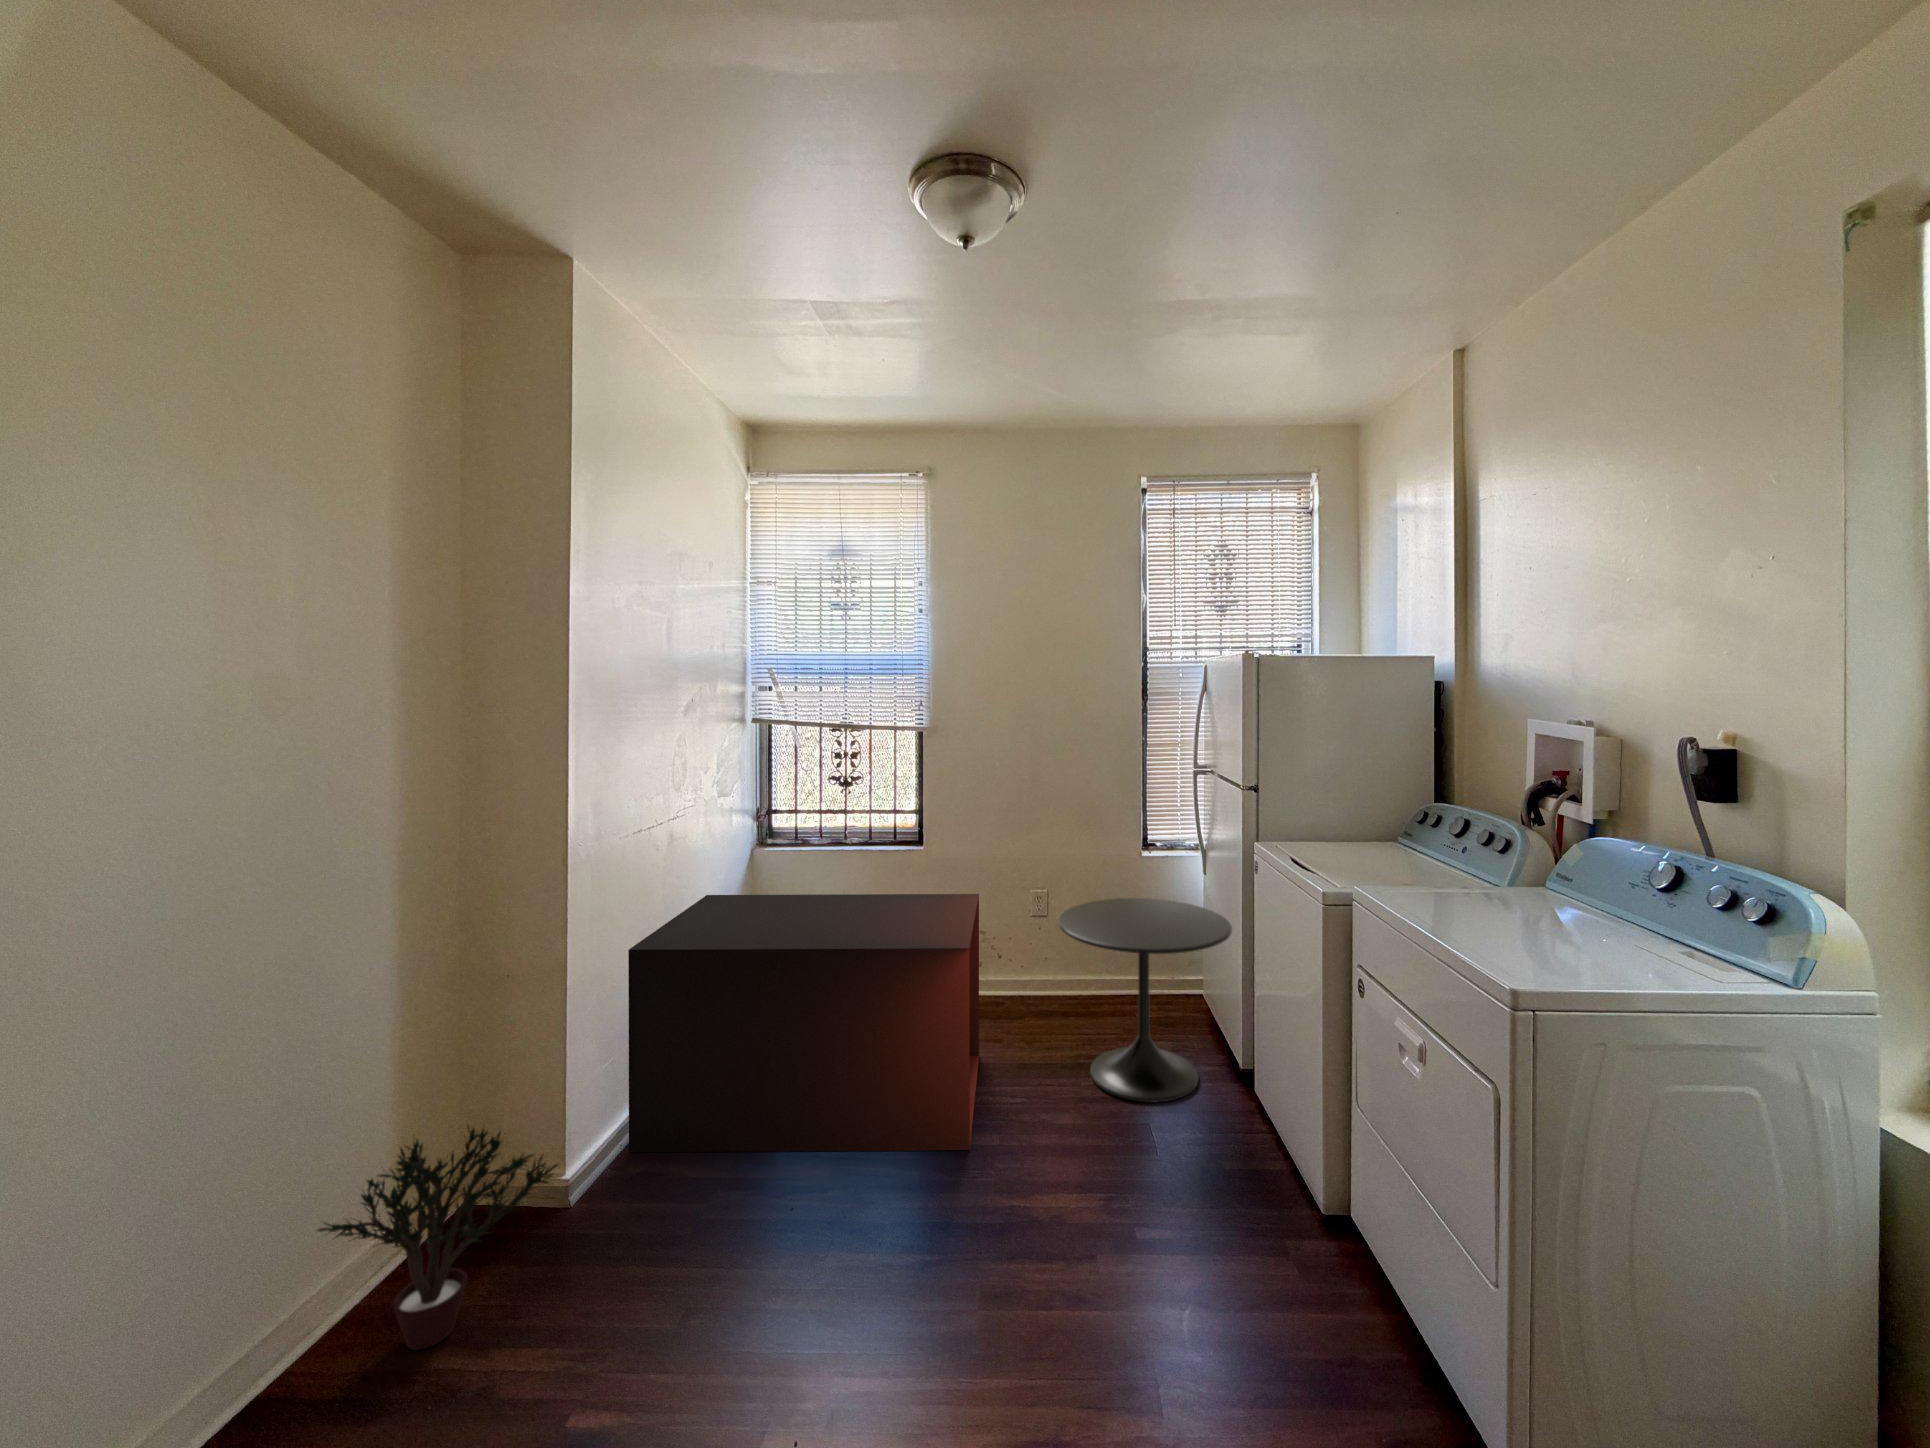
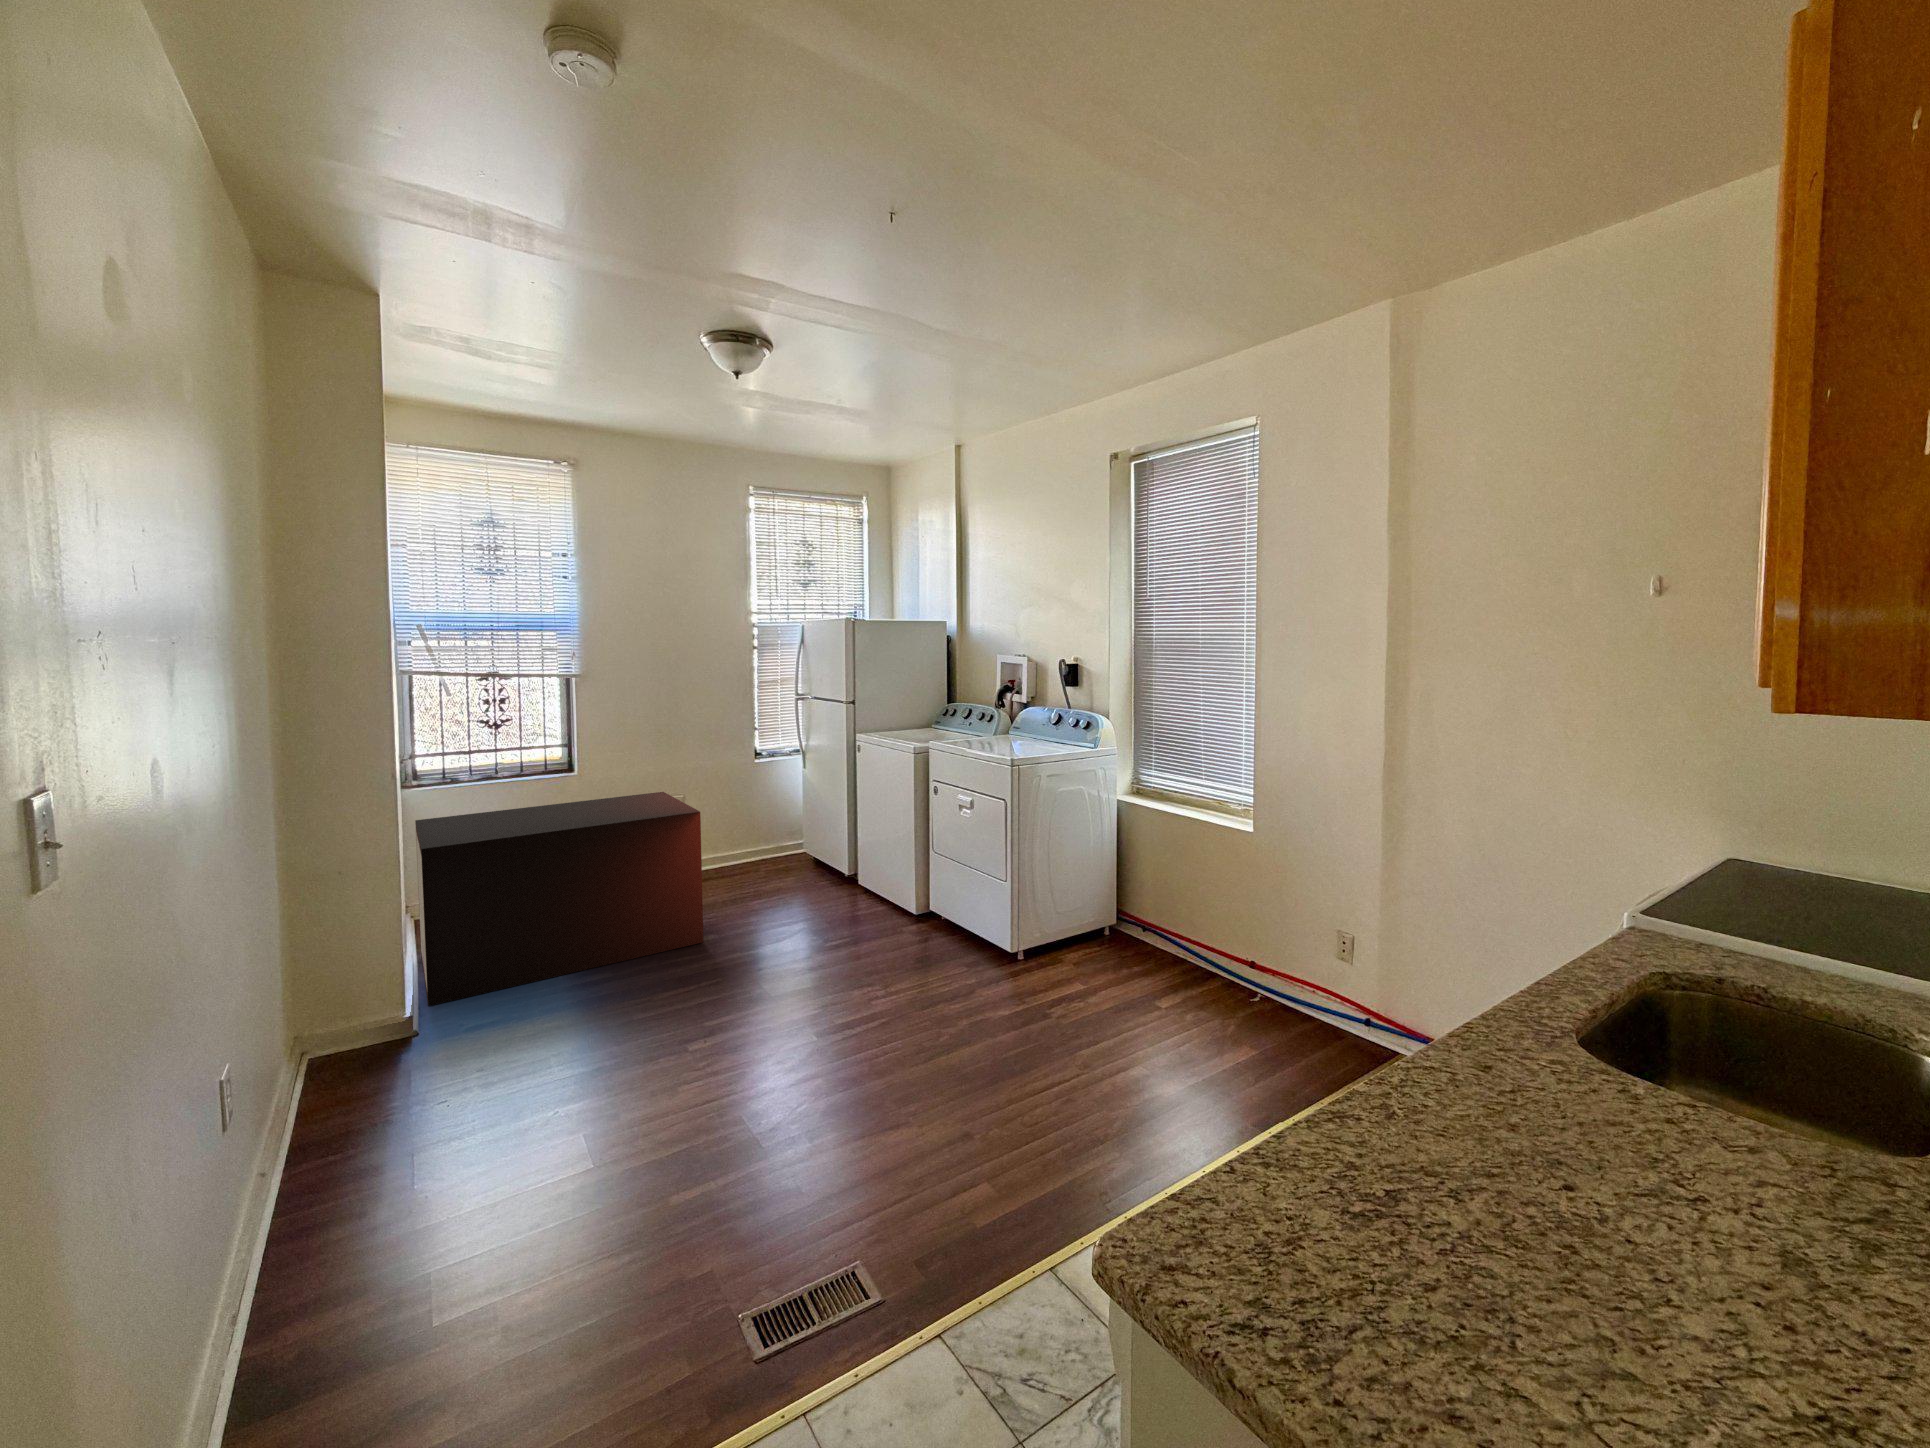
side table: present [1058,898,1232,1103] -> none [728,783,845,903]
potted plant: present [318,1128,558,1350] -> none [313,955,467,1101]

